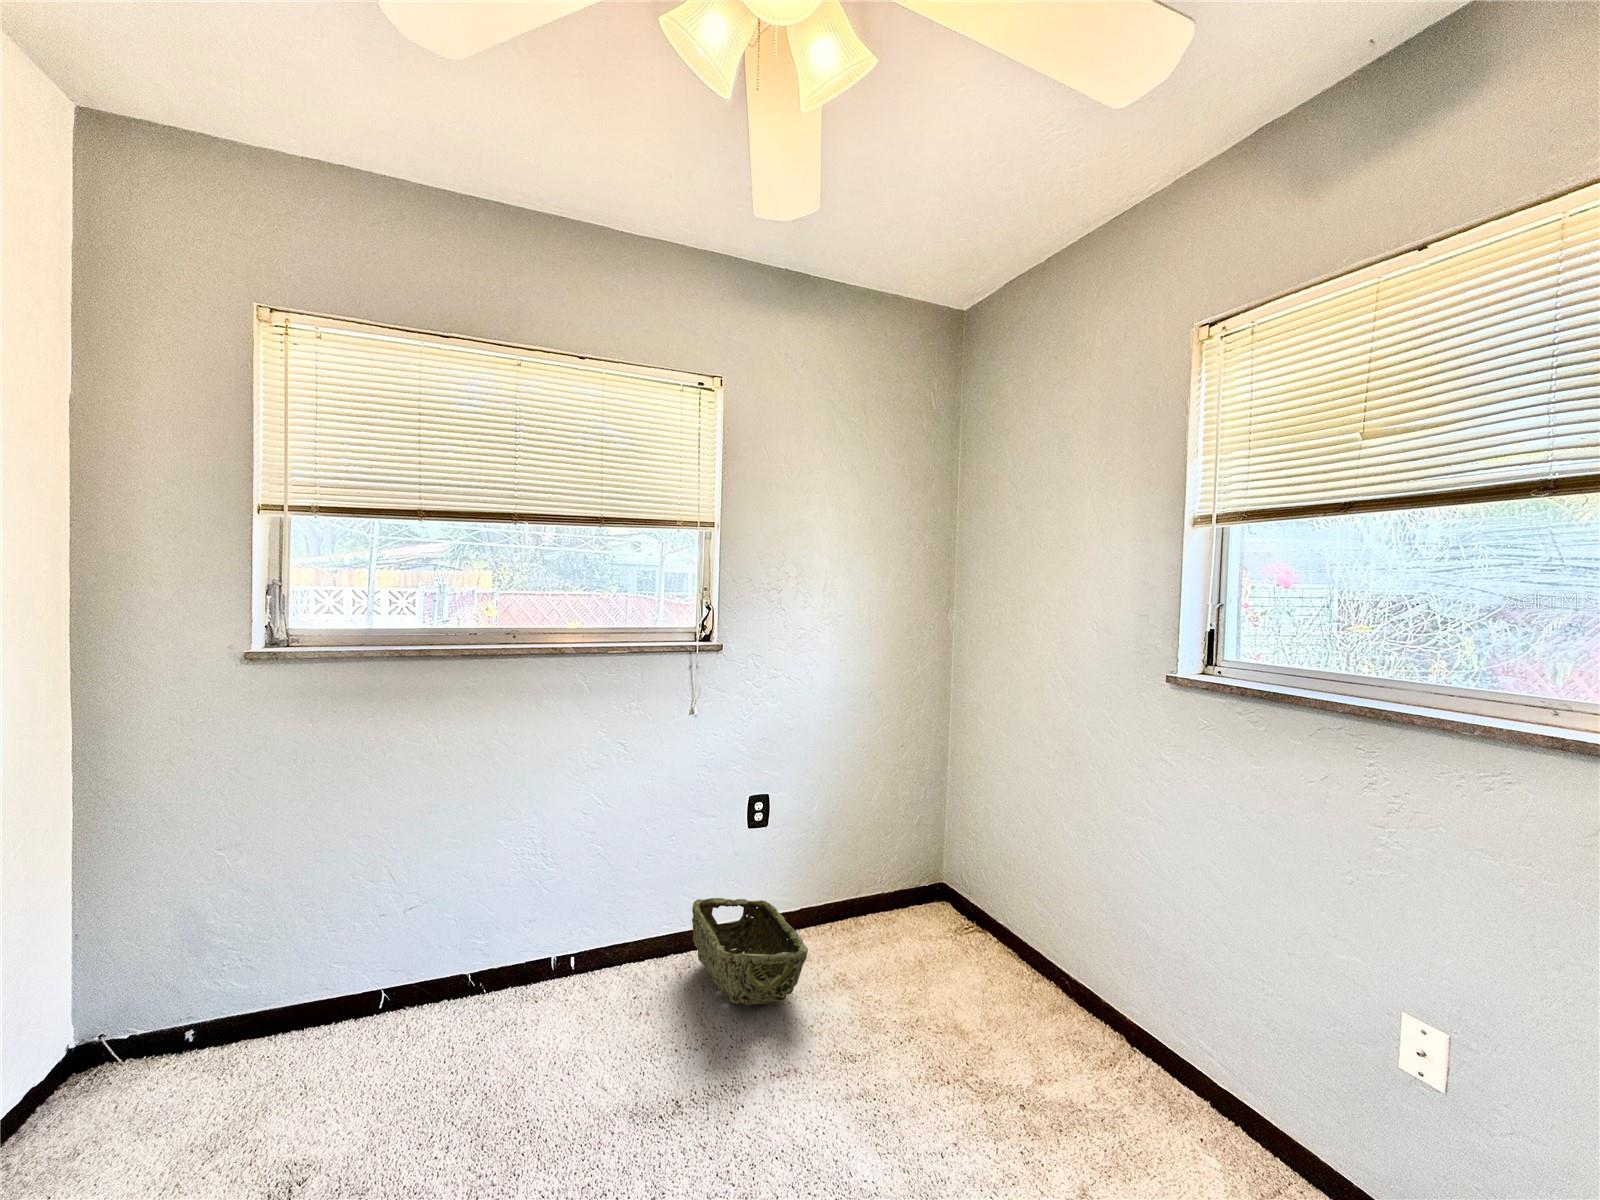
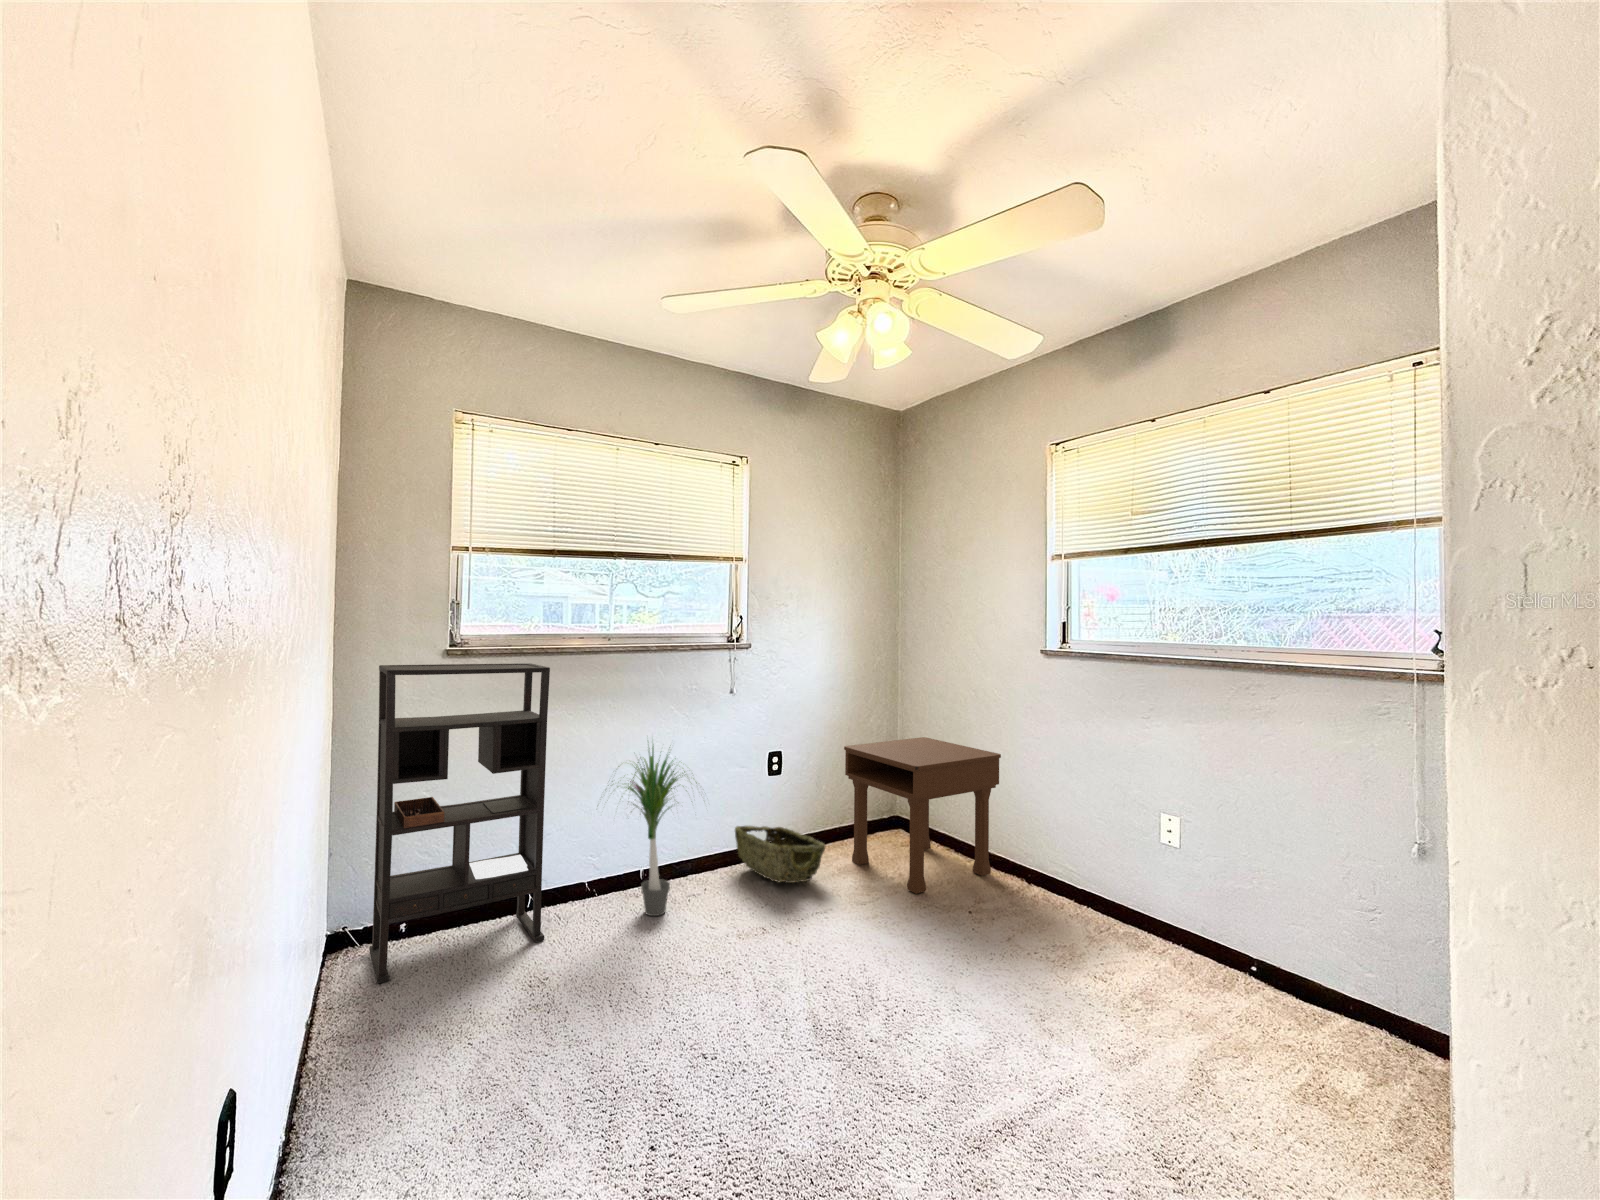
bookshelf: none [72,674,374,1153] -> present [369,663,550,983]
potted plant: none [443,778,625,1050] -> present [612,746,697,916]
nightstand: none [854,783,1093,1051] -> present [844,737,1001,894]

